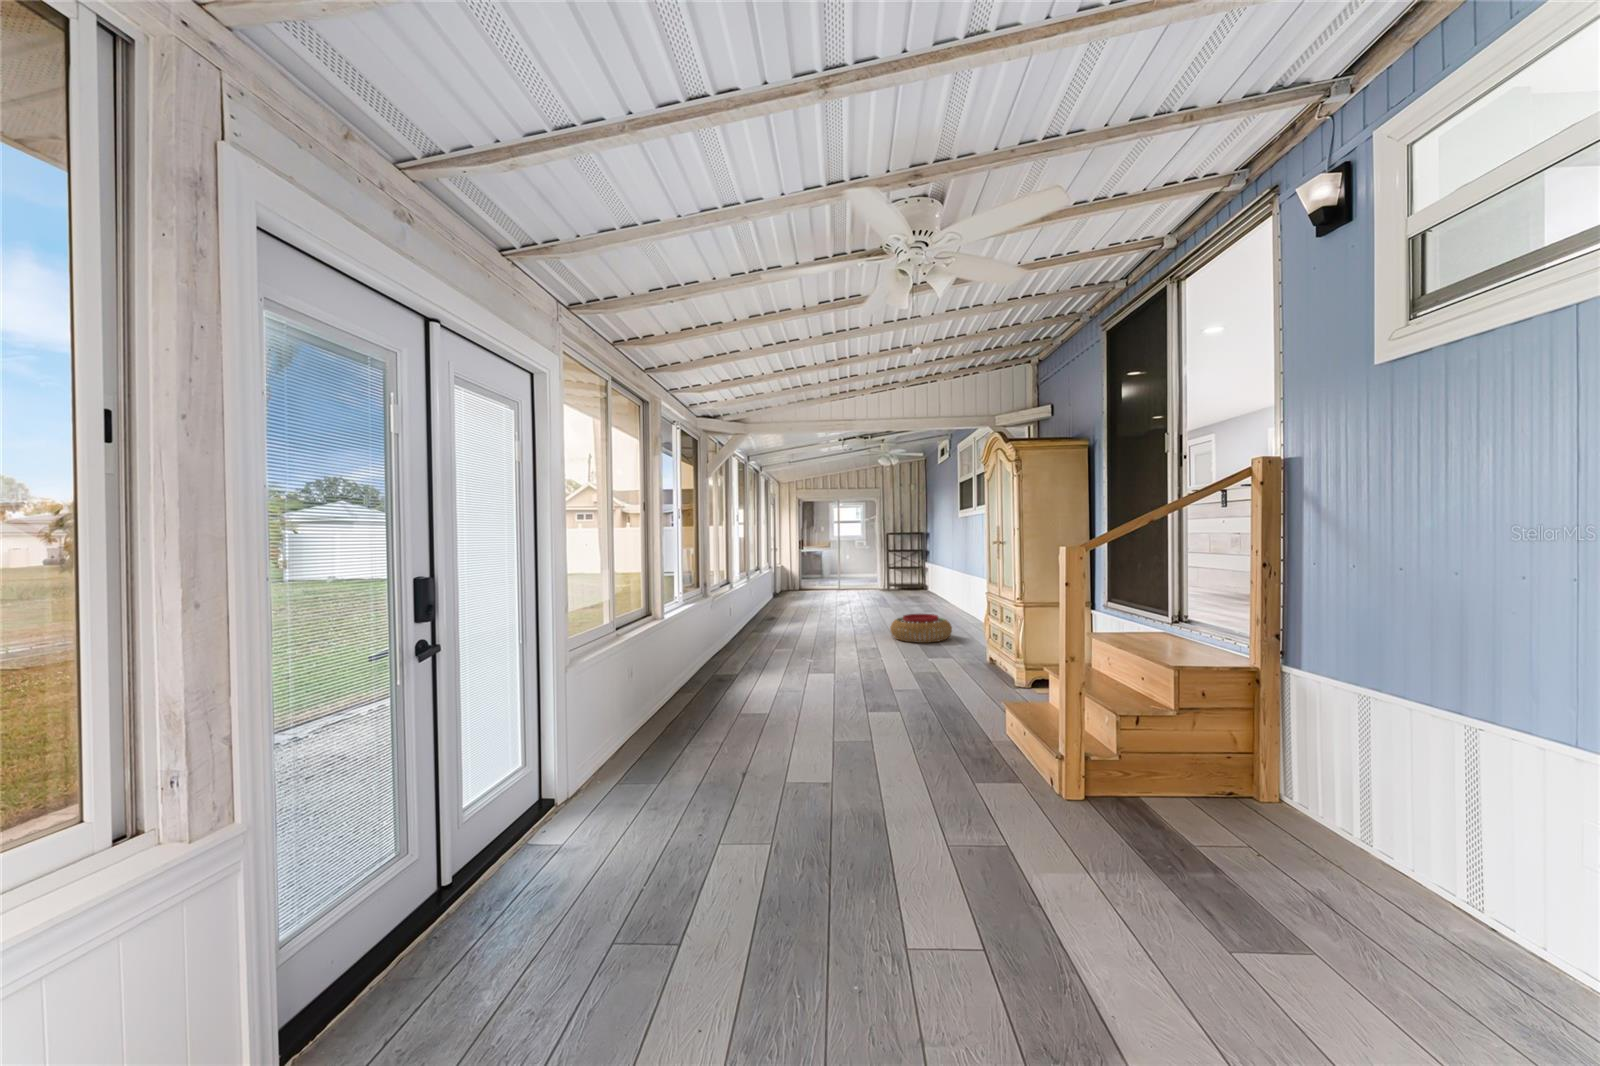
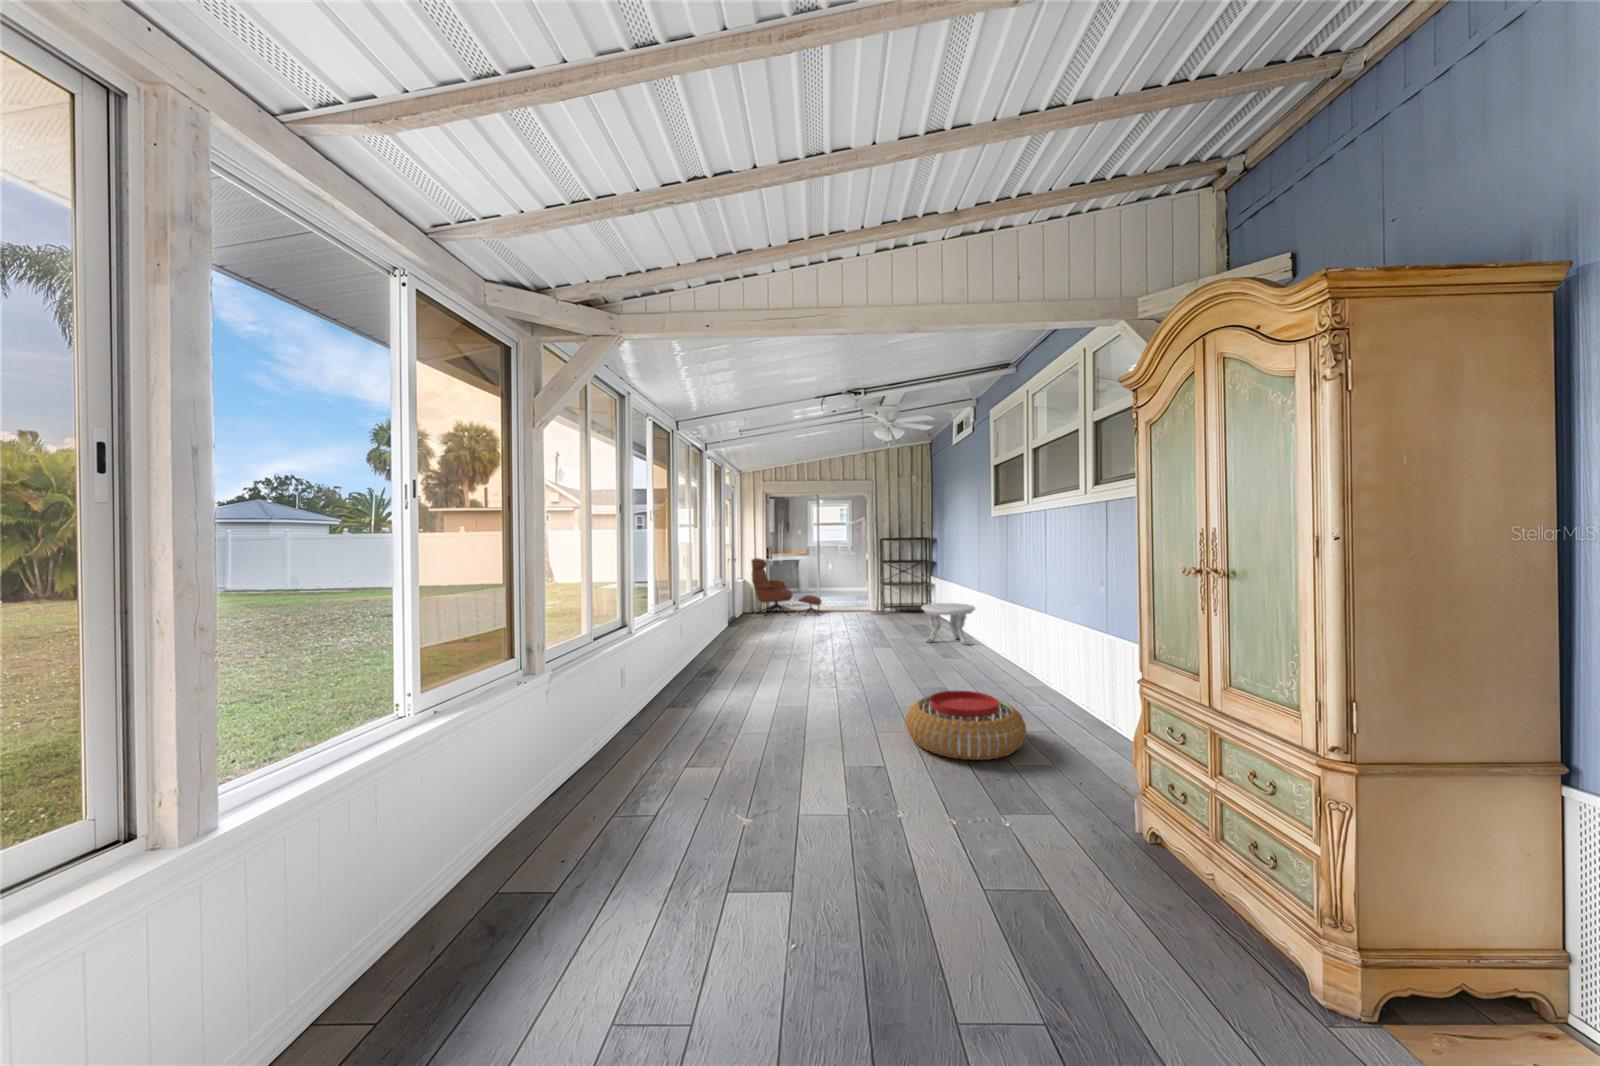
lounge chair: none [788,549,843,593] -> present [751,558,822,615]
side table: none [912,578,949,606] -> present [922,603,975,645]

